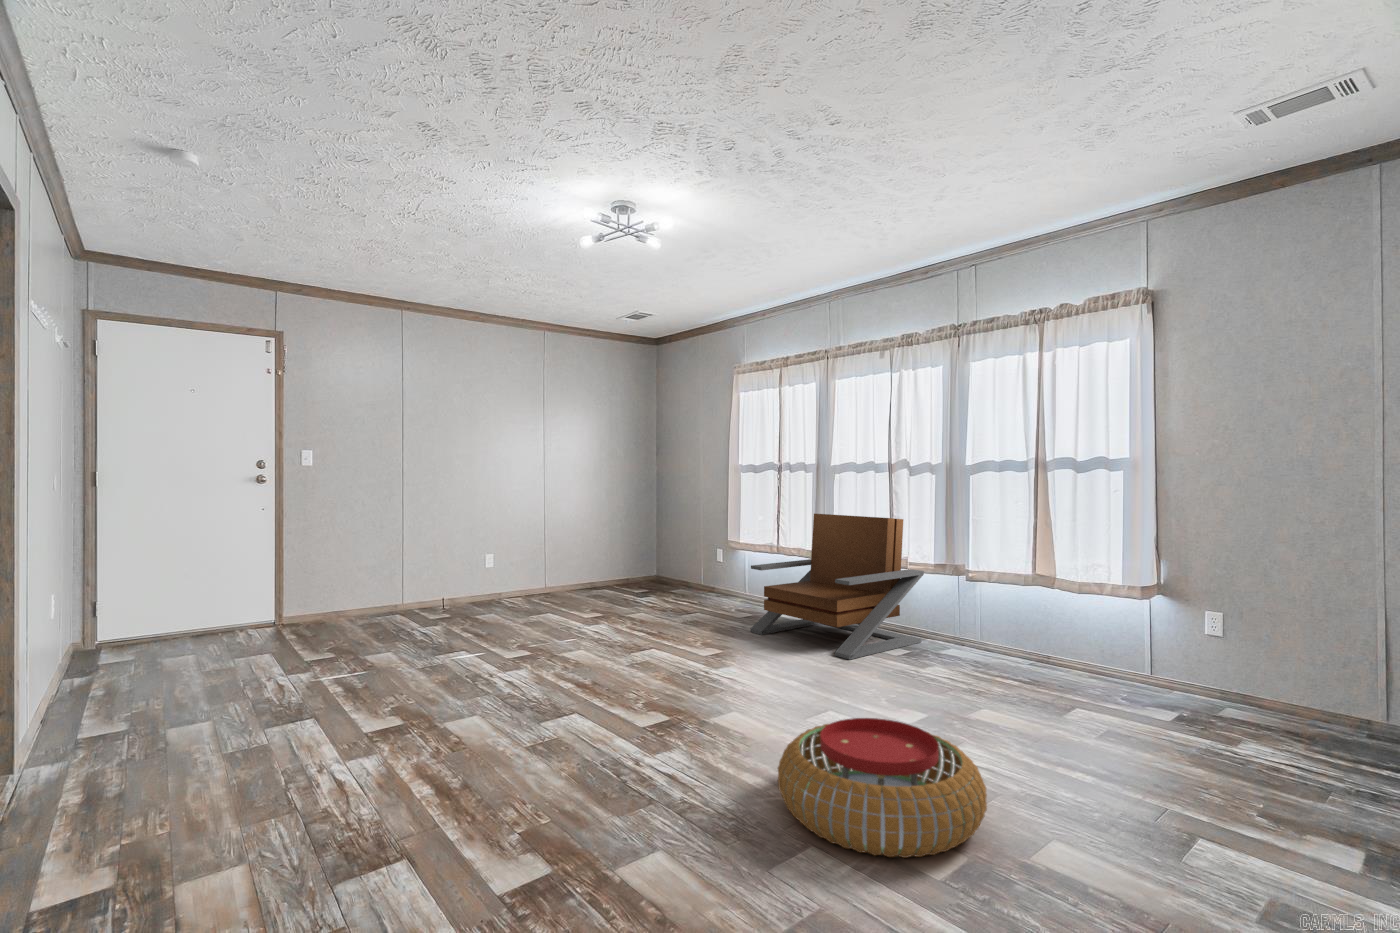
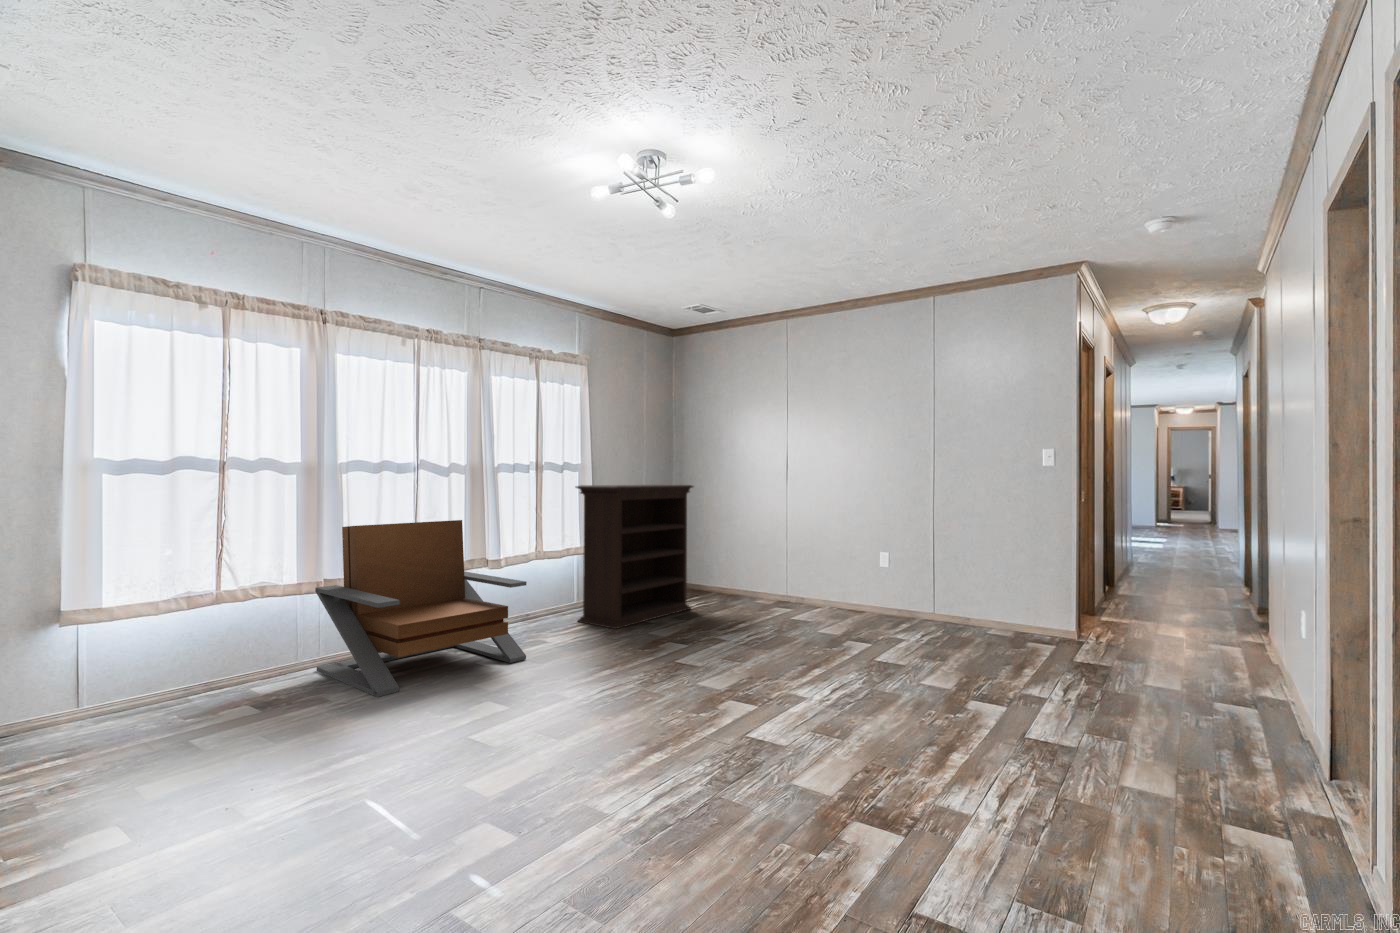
bookshelf: none [1007,488,1273,753] -> present [576,484,693,629]
pouf: present [778,718,987,858] -> none [769,610,877,667]

